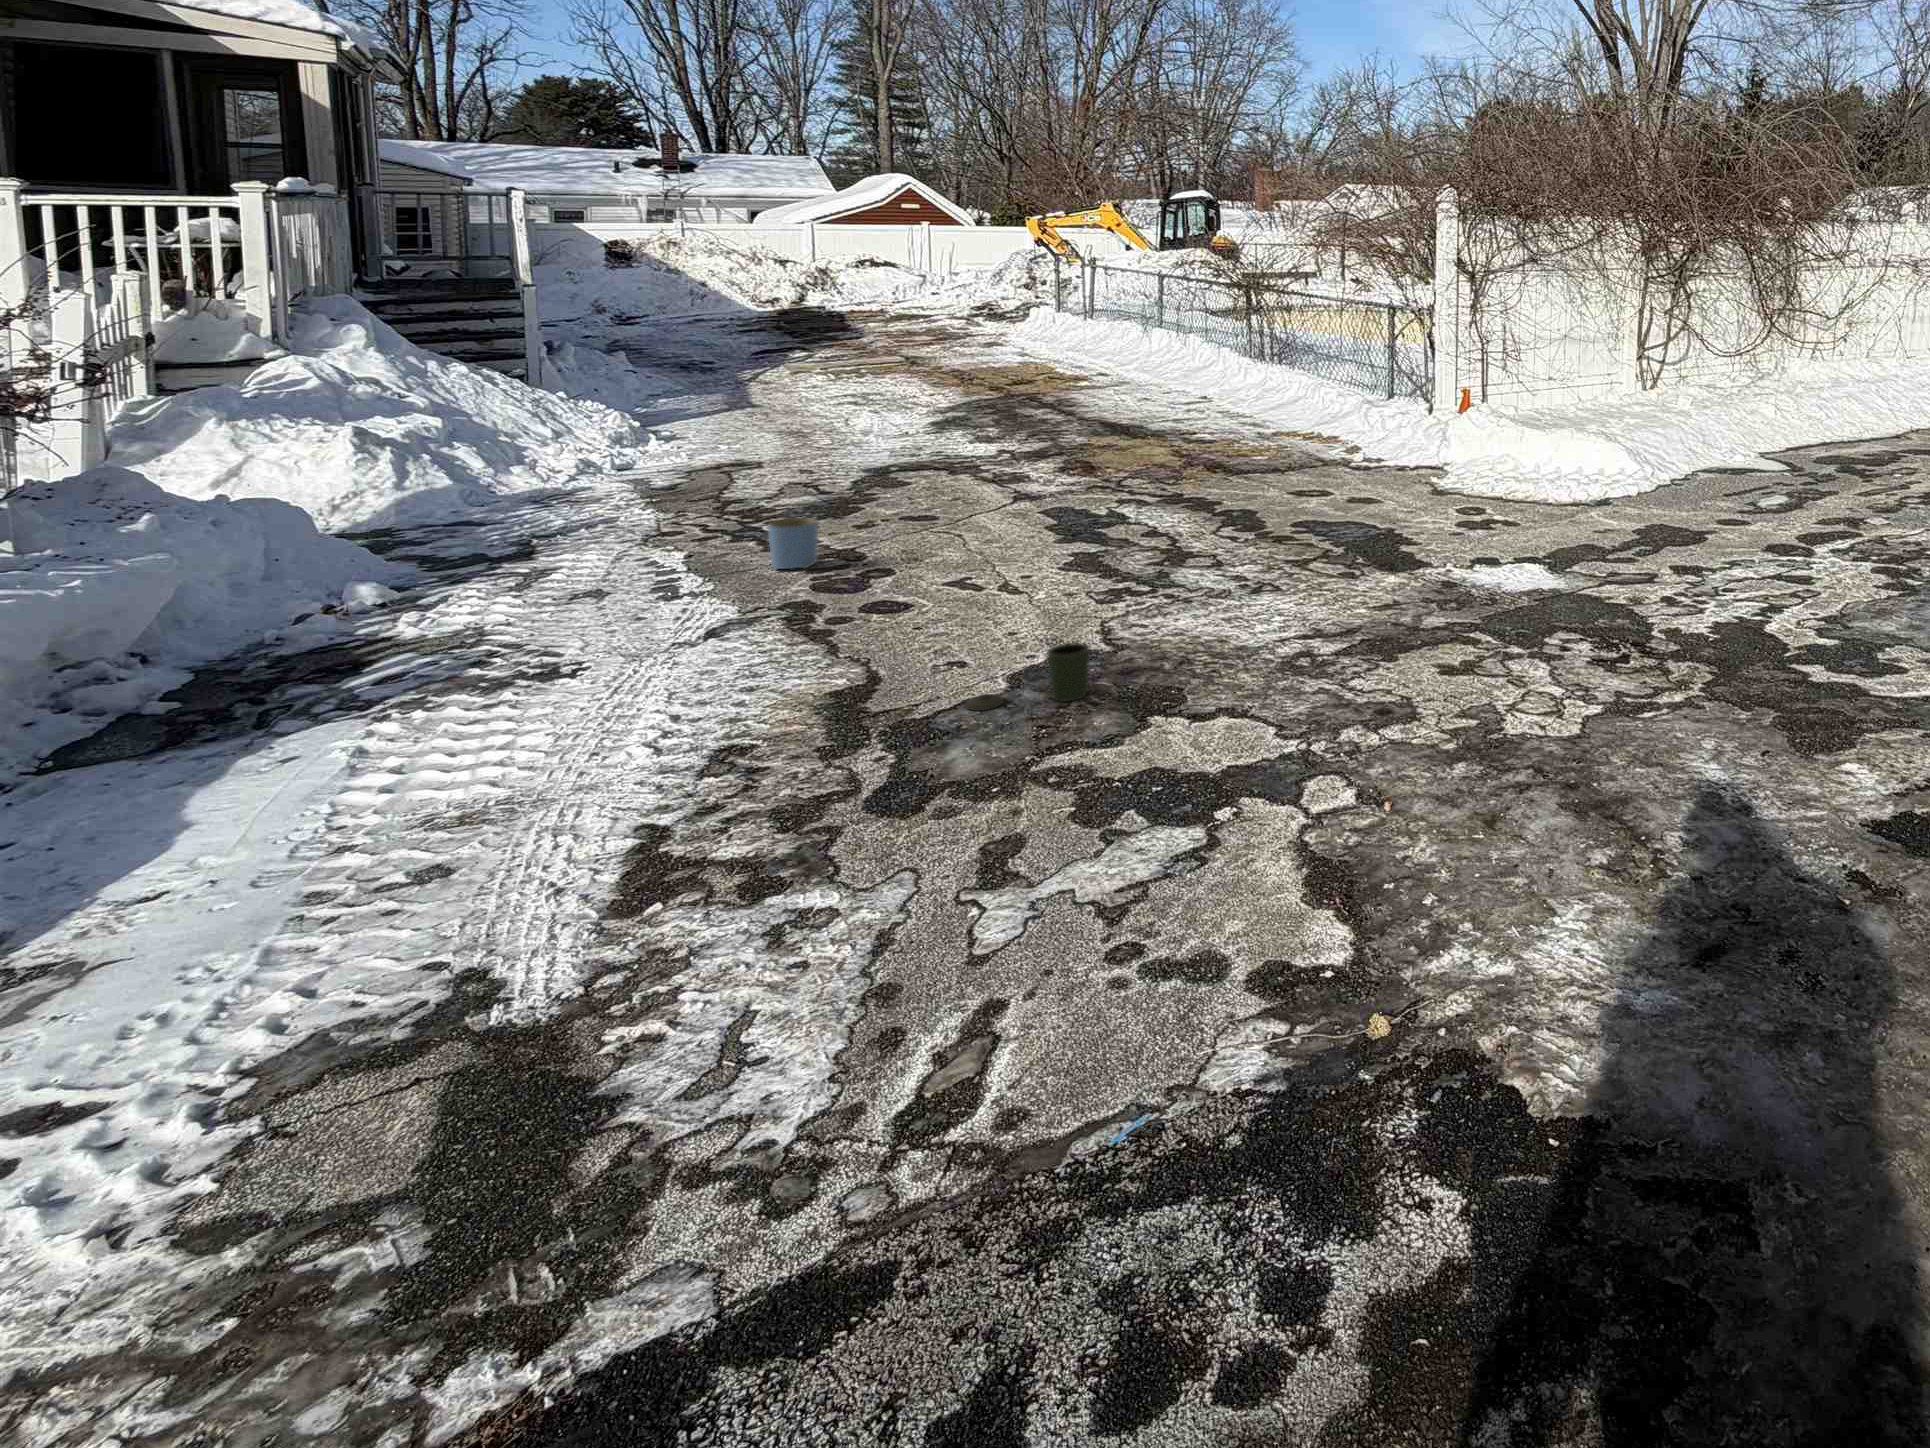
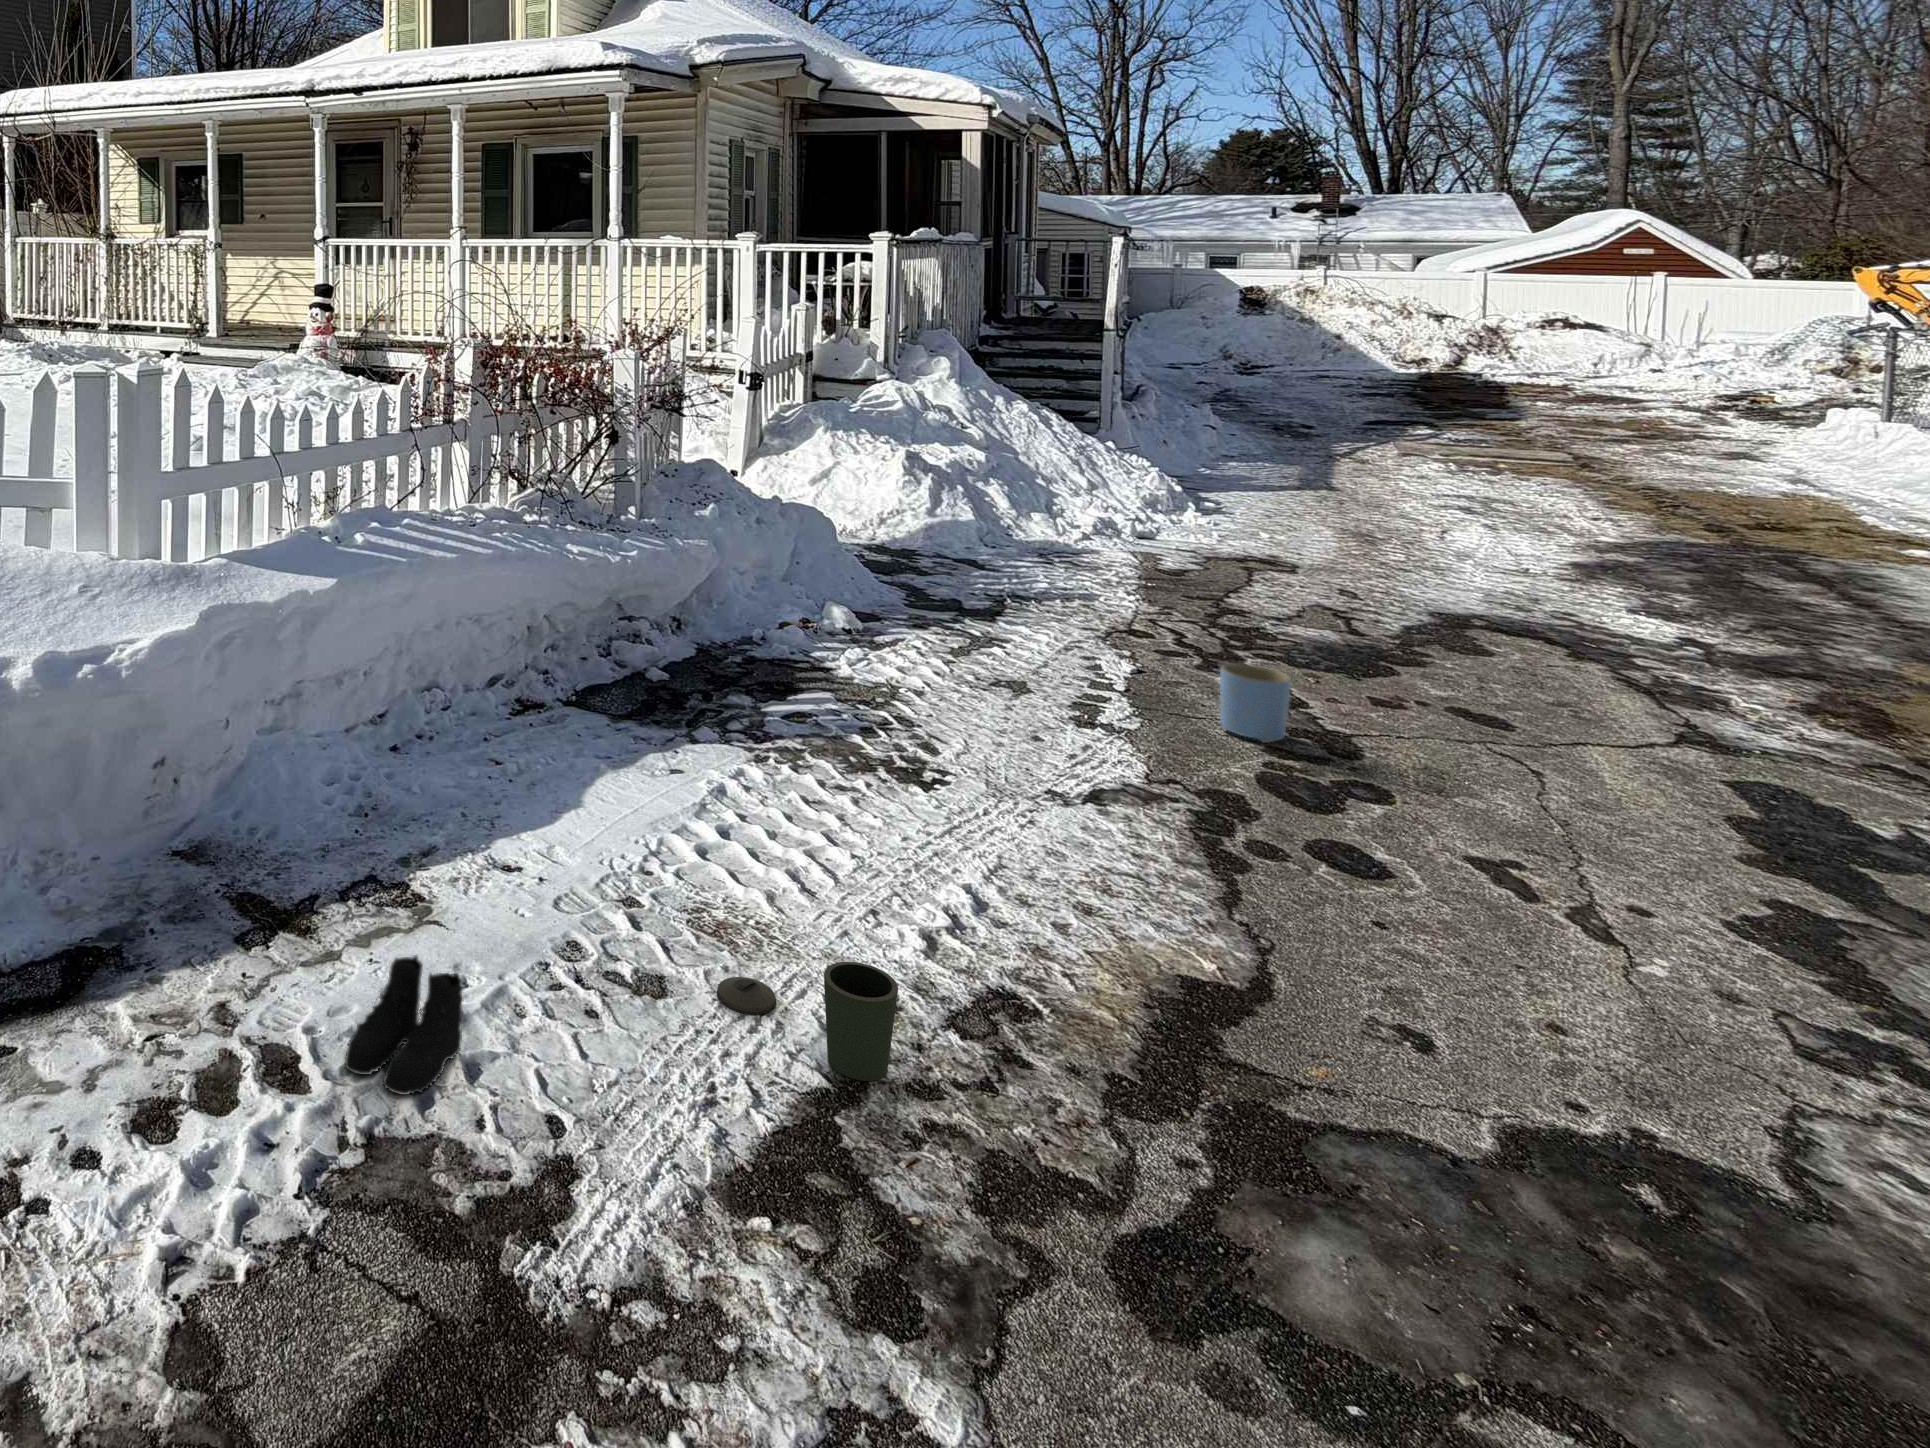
trash can: present [965,643,1090,711] -> present [717,962,898,1081]
boots: none [162,913,298,1046] -> present [345,956,463,1095]

